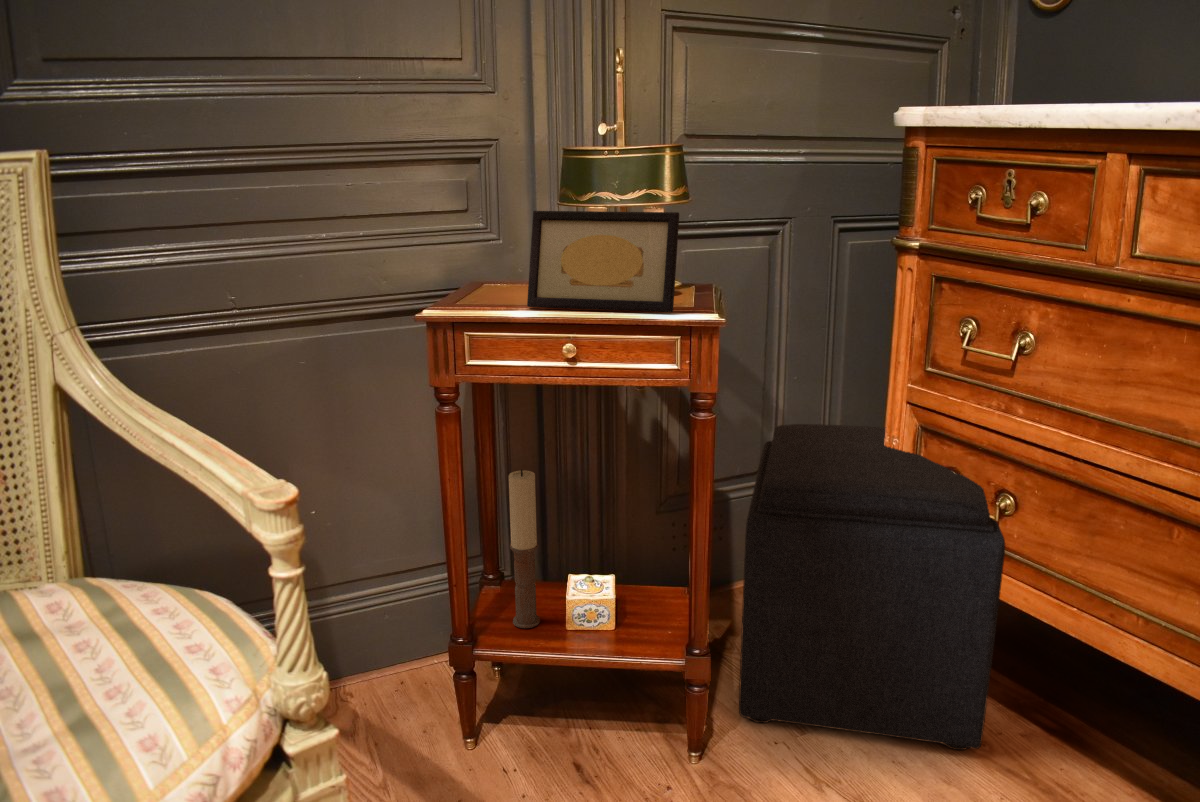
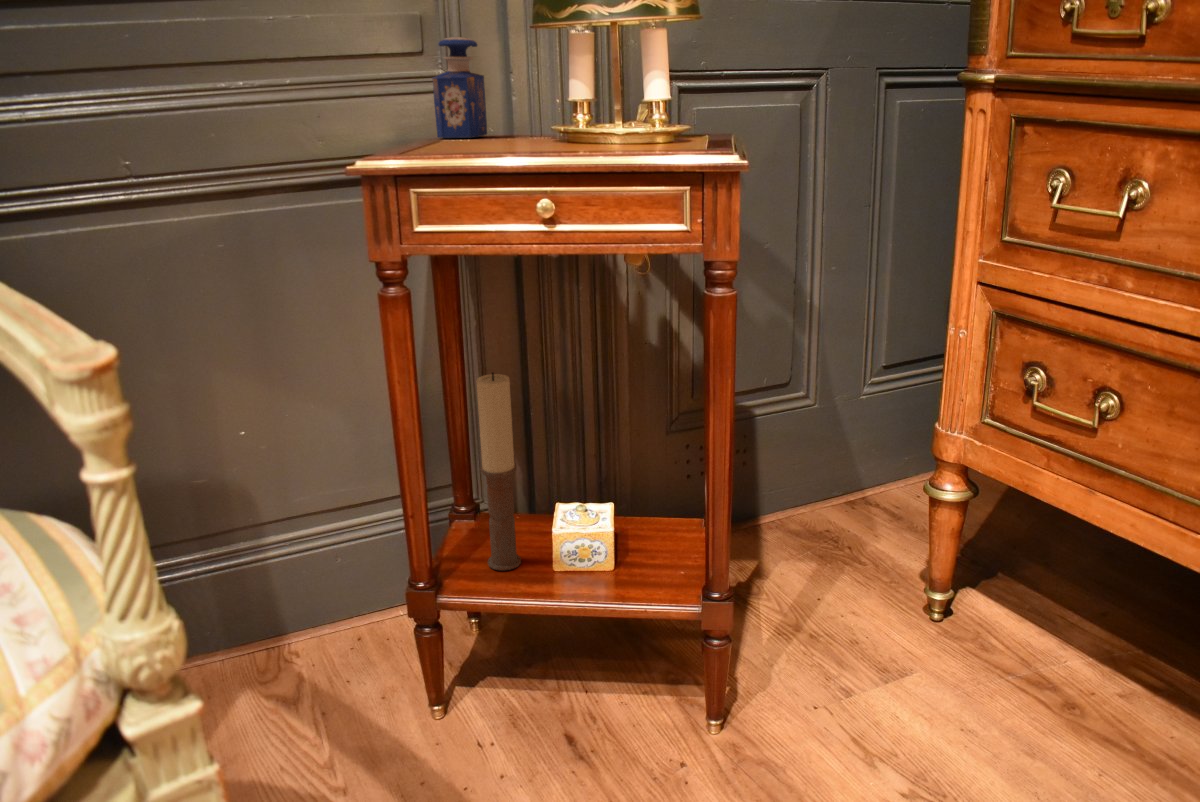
perfume bottle: none [476,200,518,278] -> present [432,37,487,138]
picture frame: present [527,211,679,312] -> none [490,19,686,154]
ottoman: present [739,424,1005,750] -> none [768,321,1106,712]

